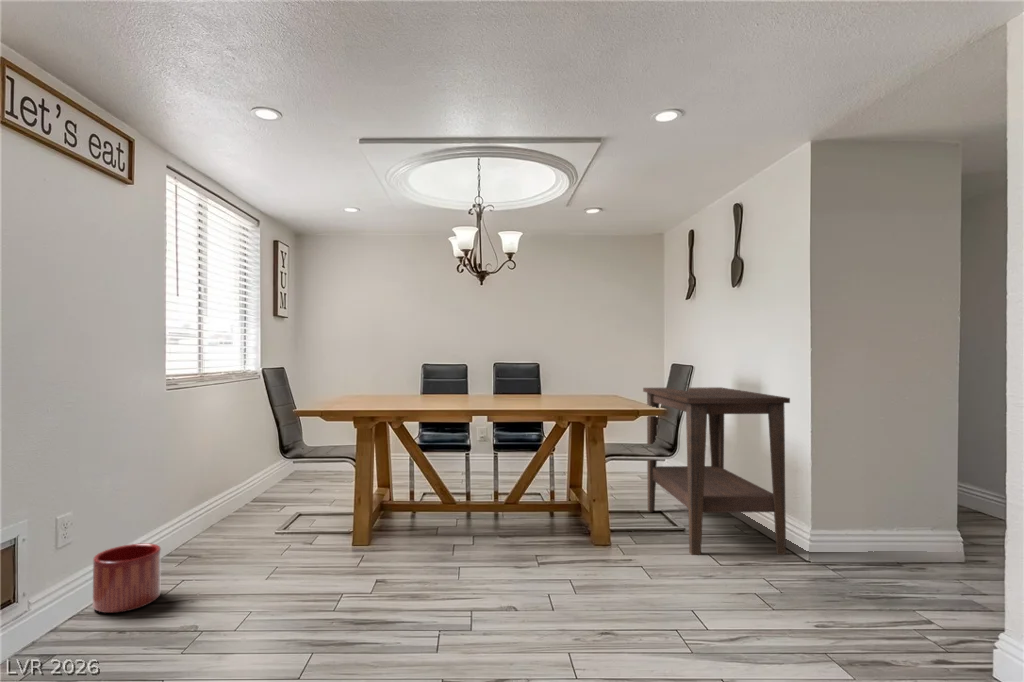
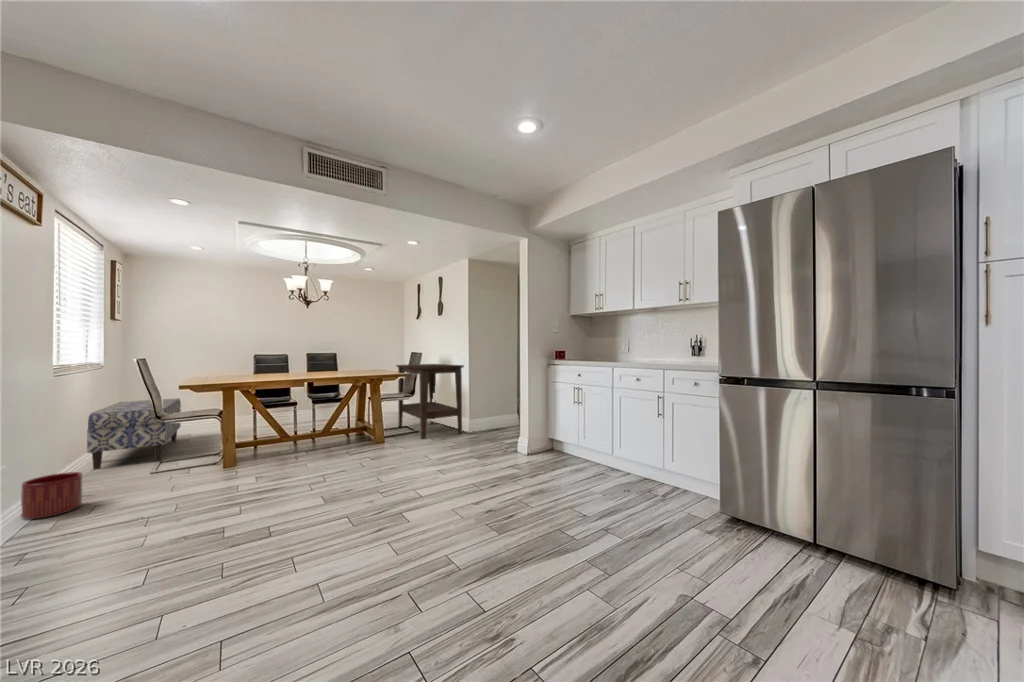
bench: none [216,425,336,525] -> present [87,398,181,470]

